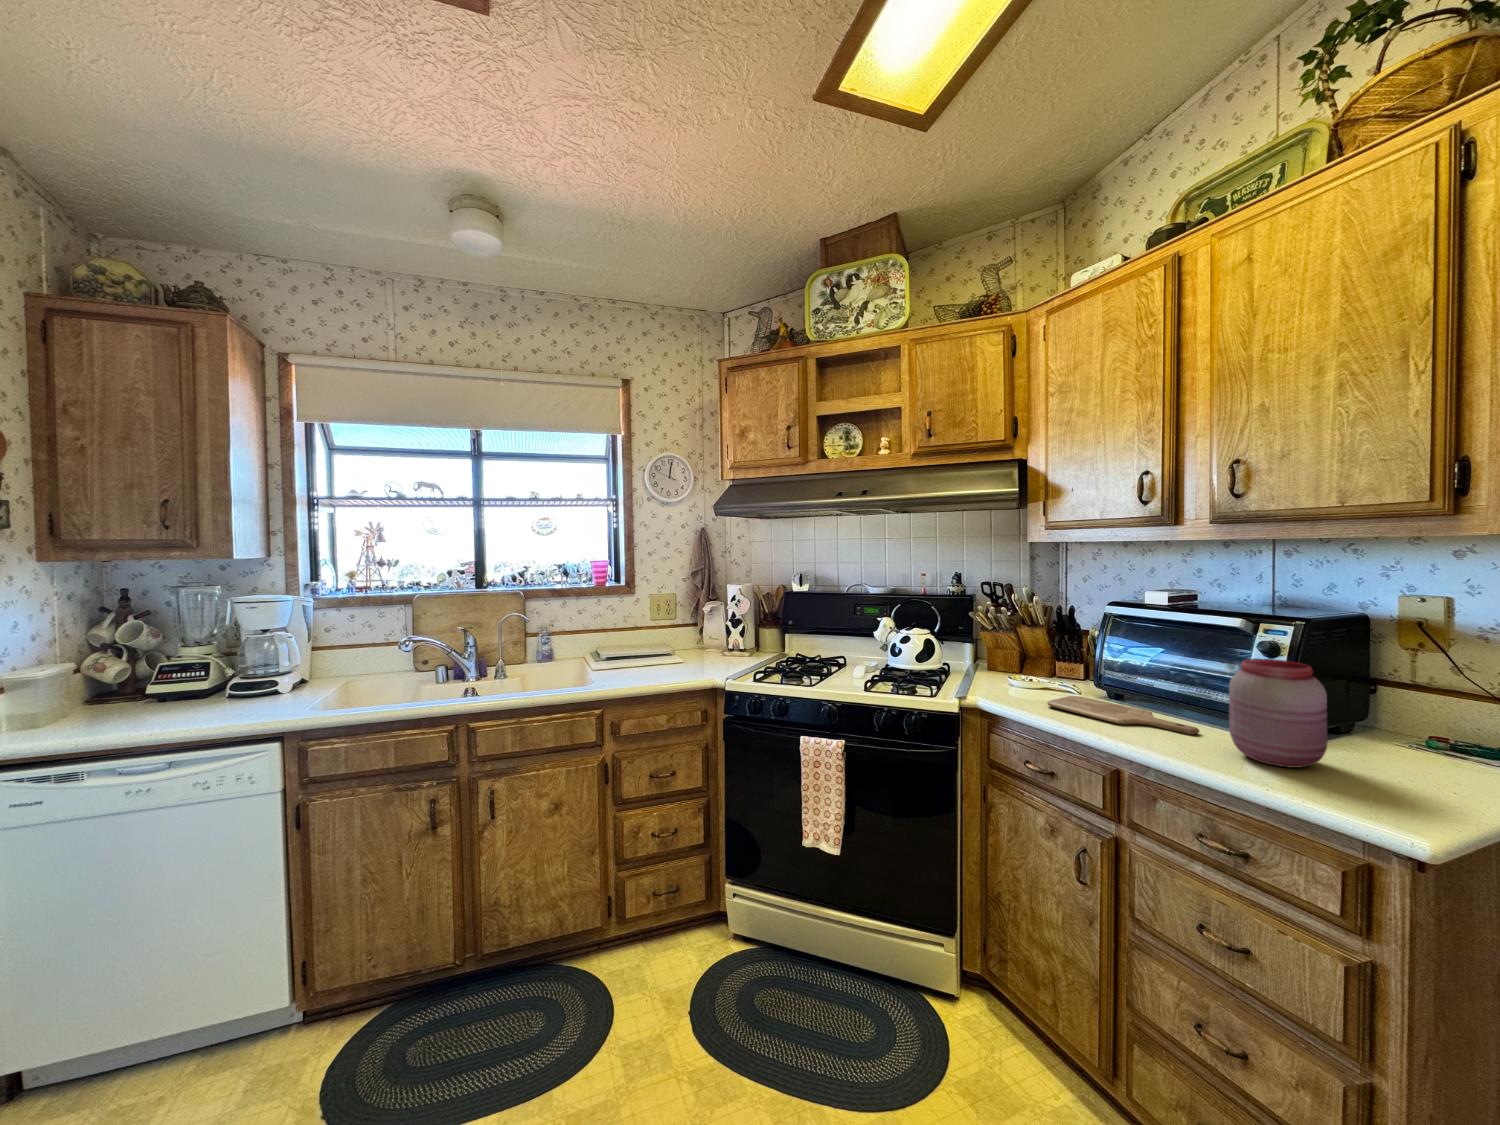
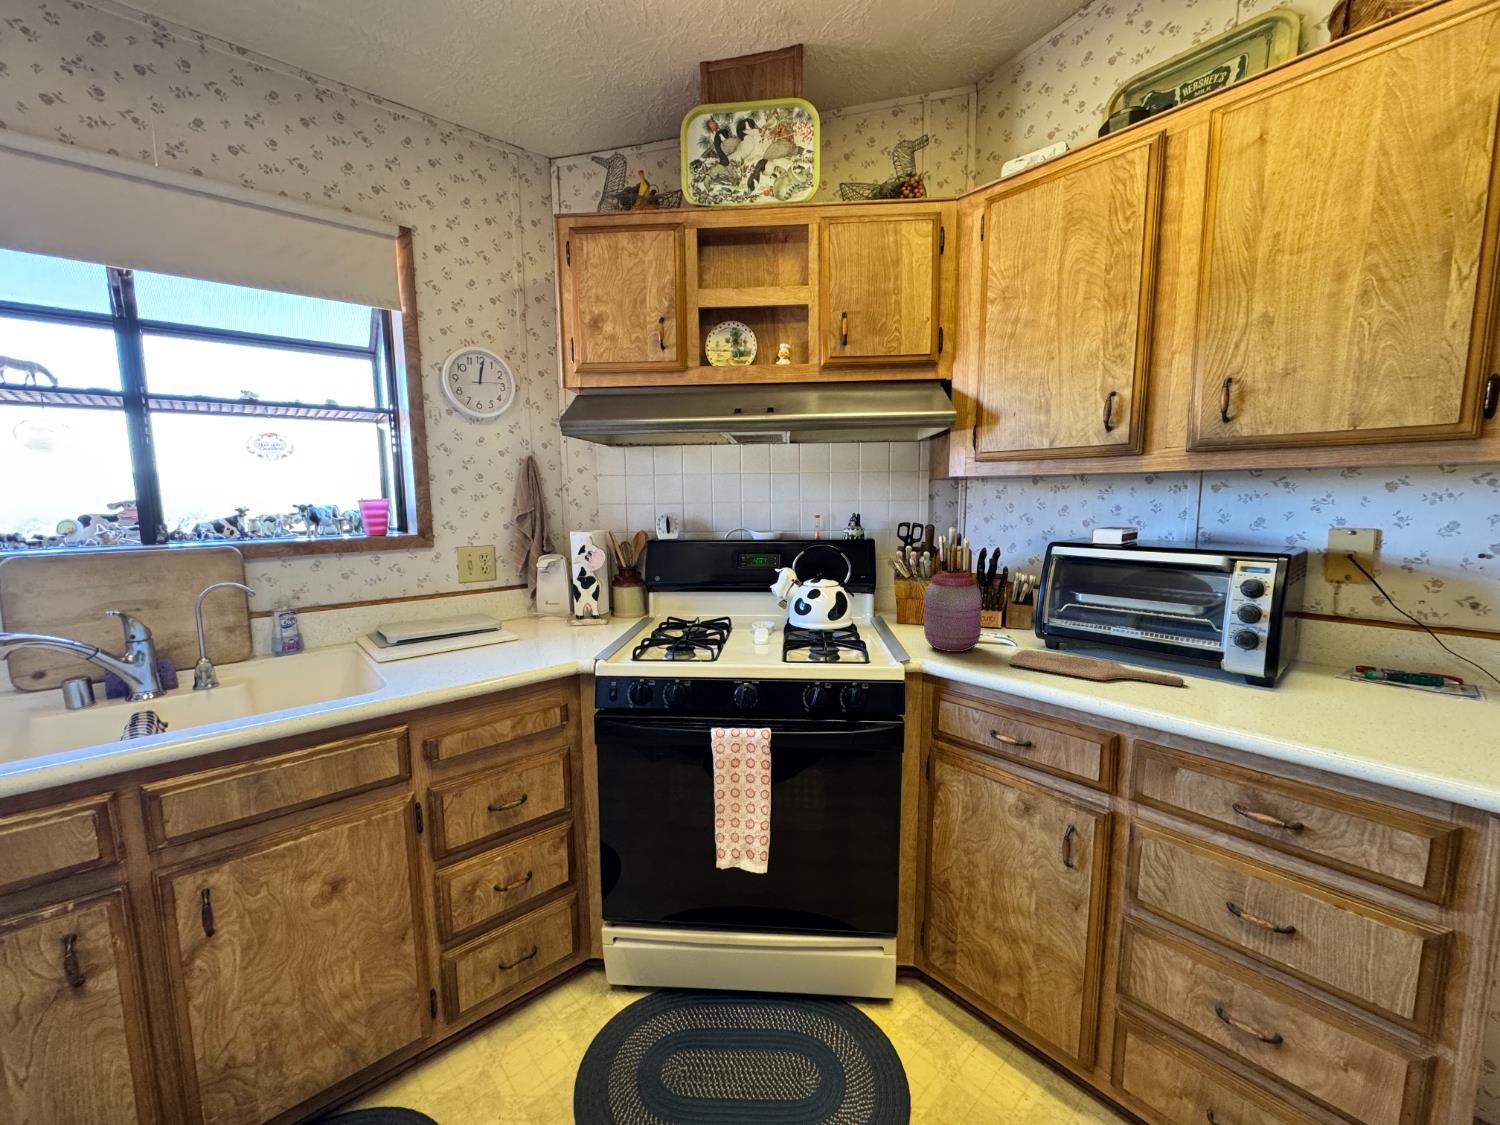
jar: present [1229,659,1327,768] -> present [924,574,981,652]

